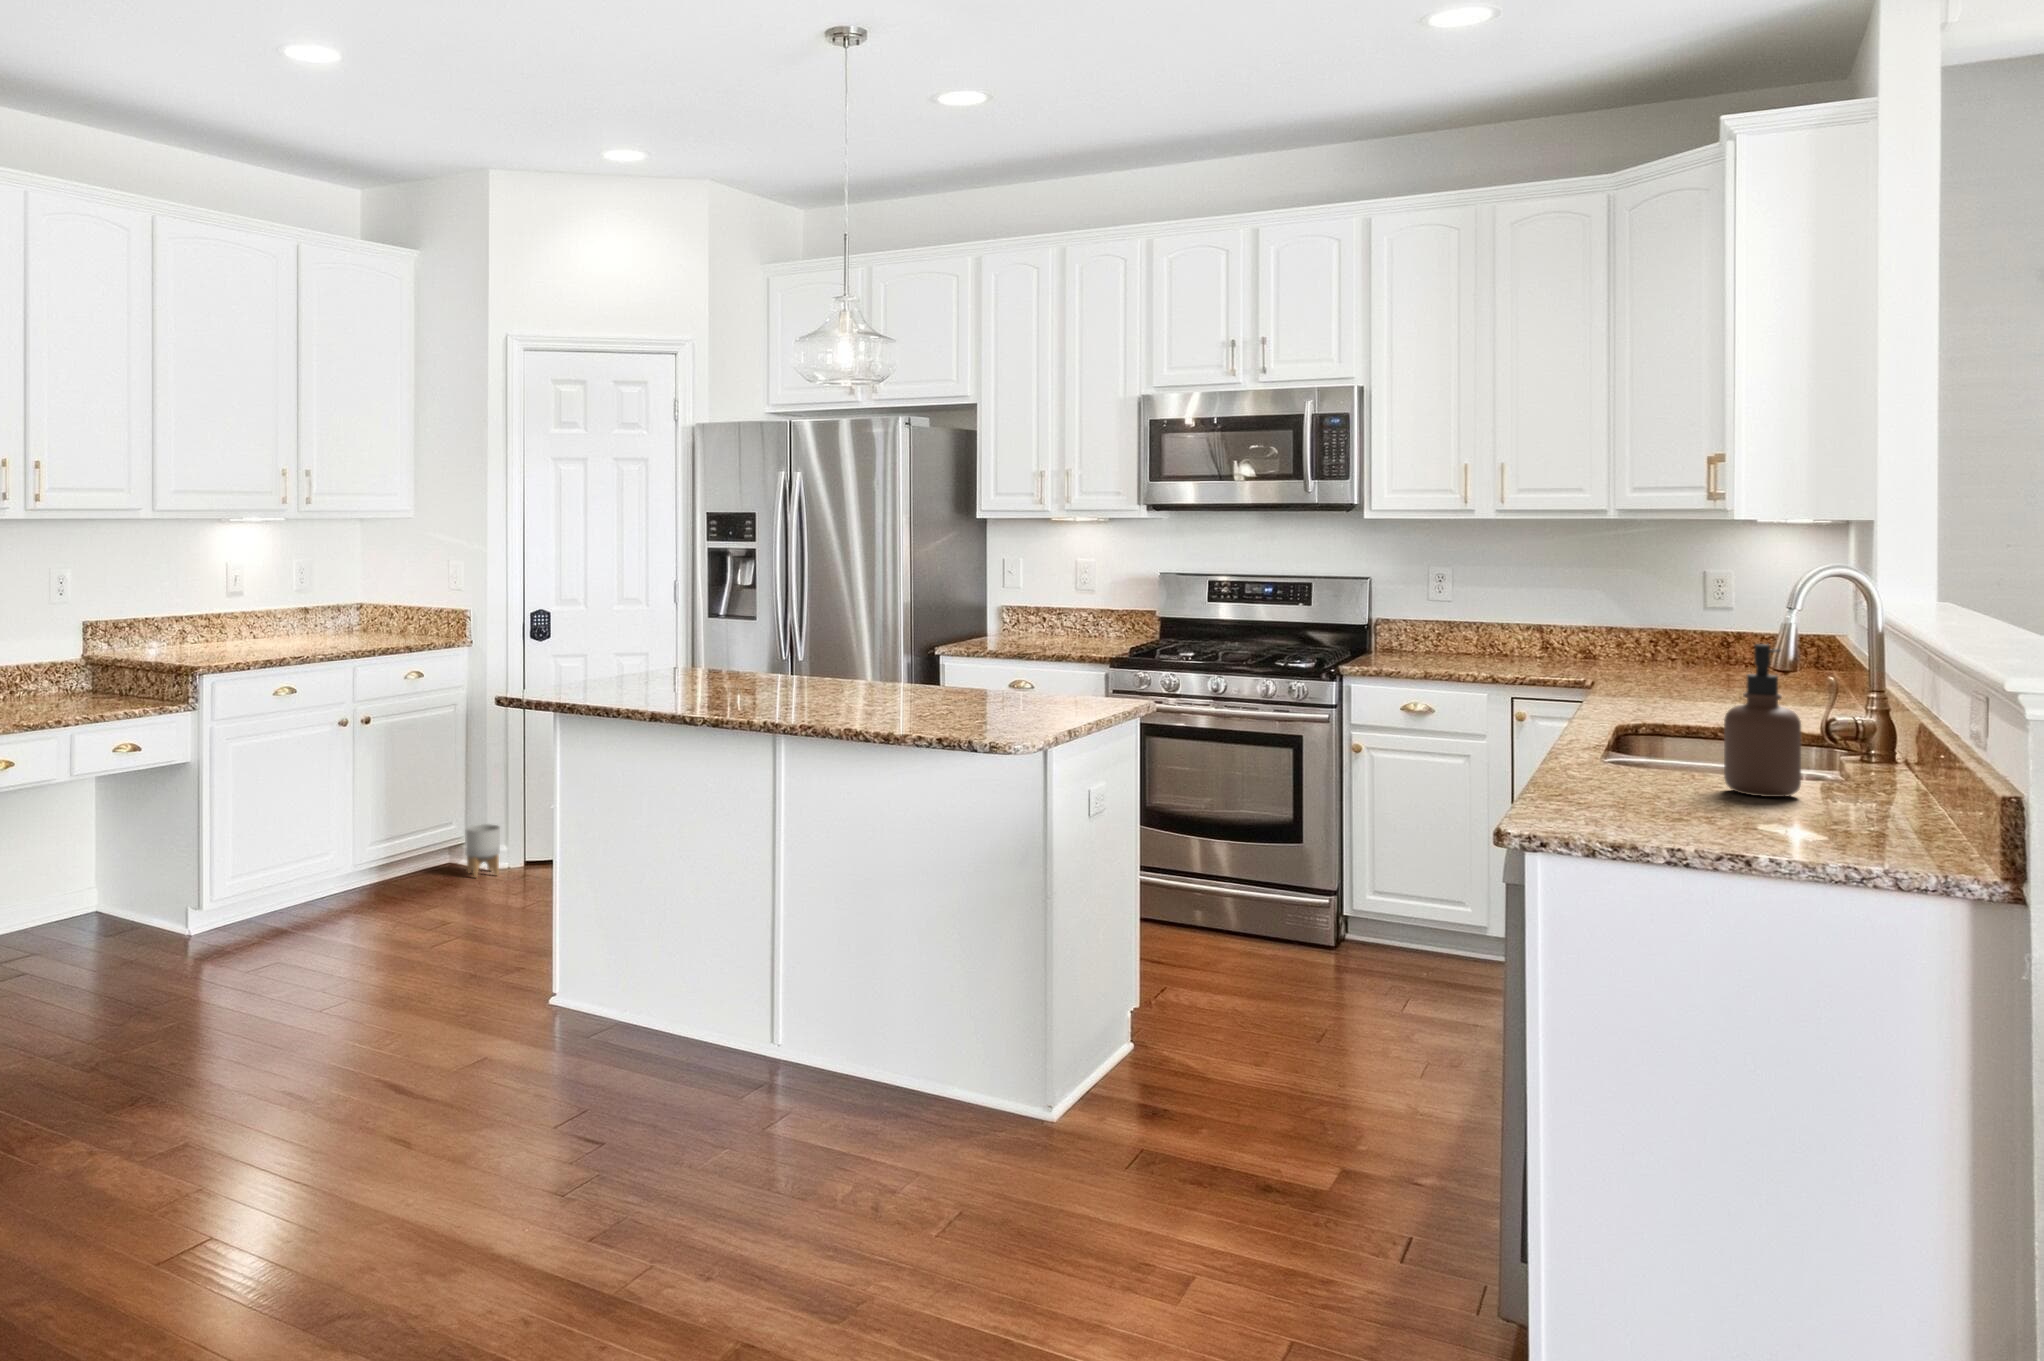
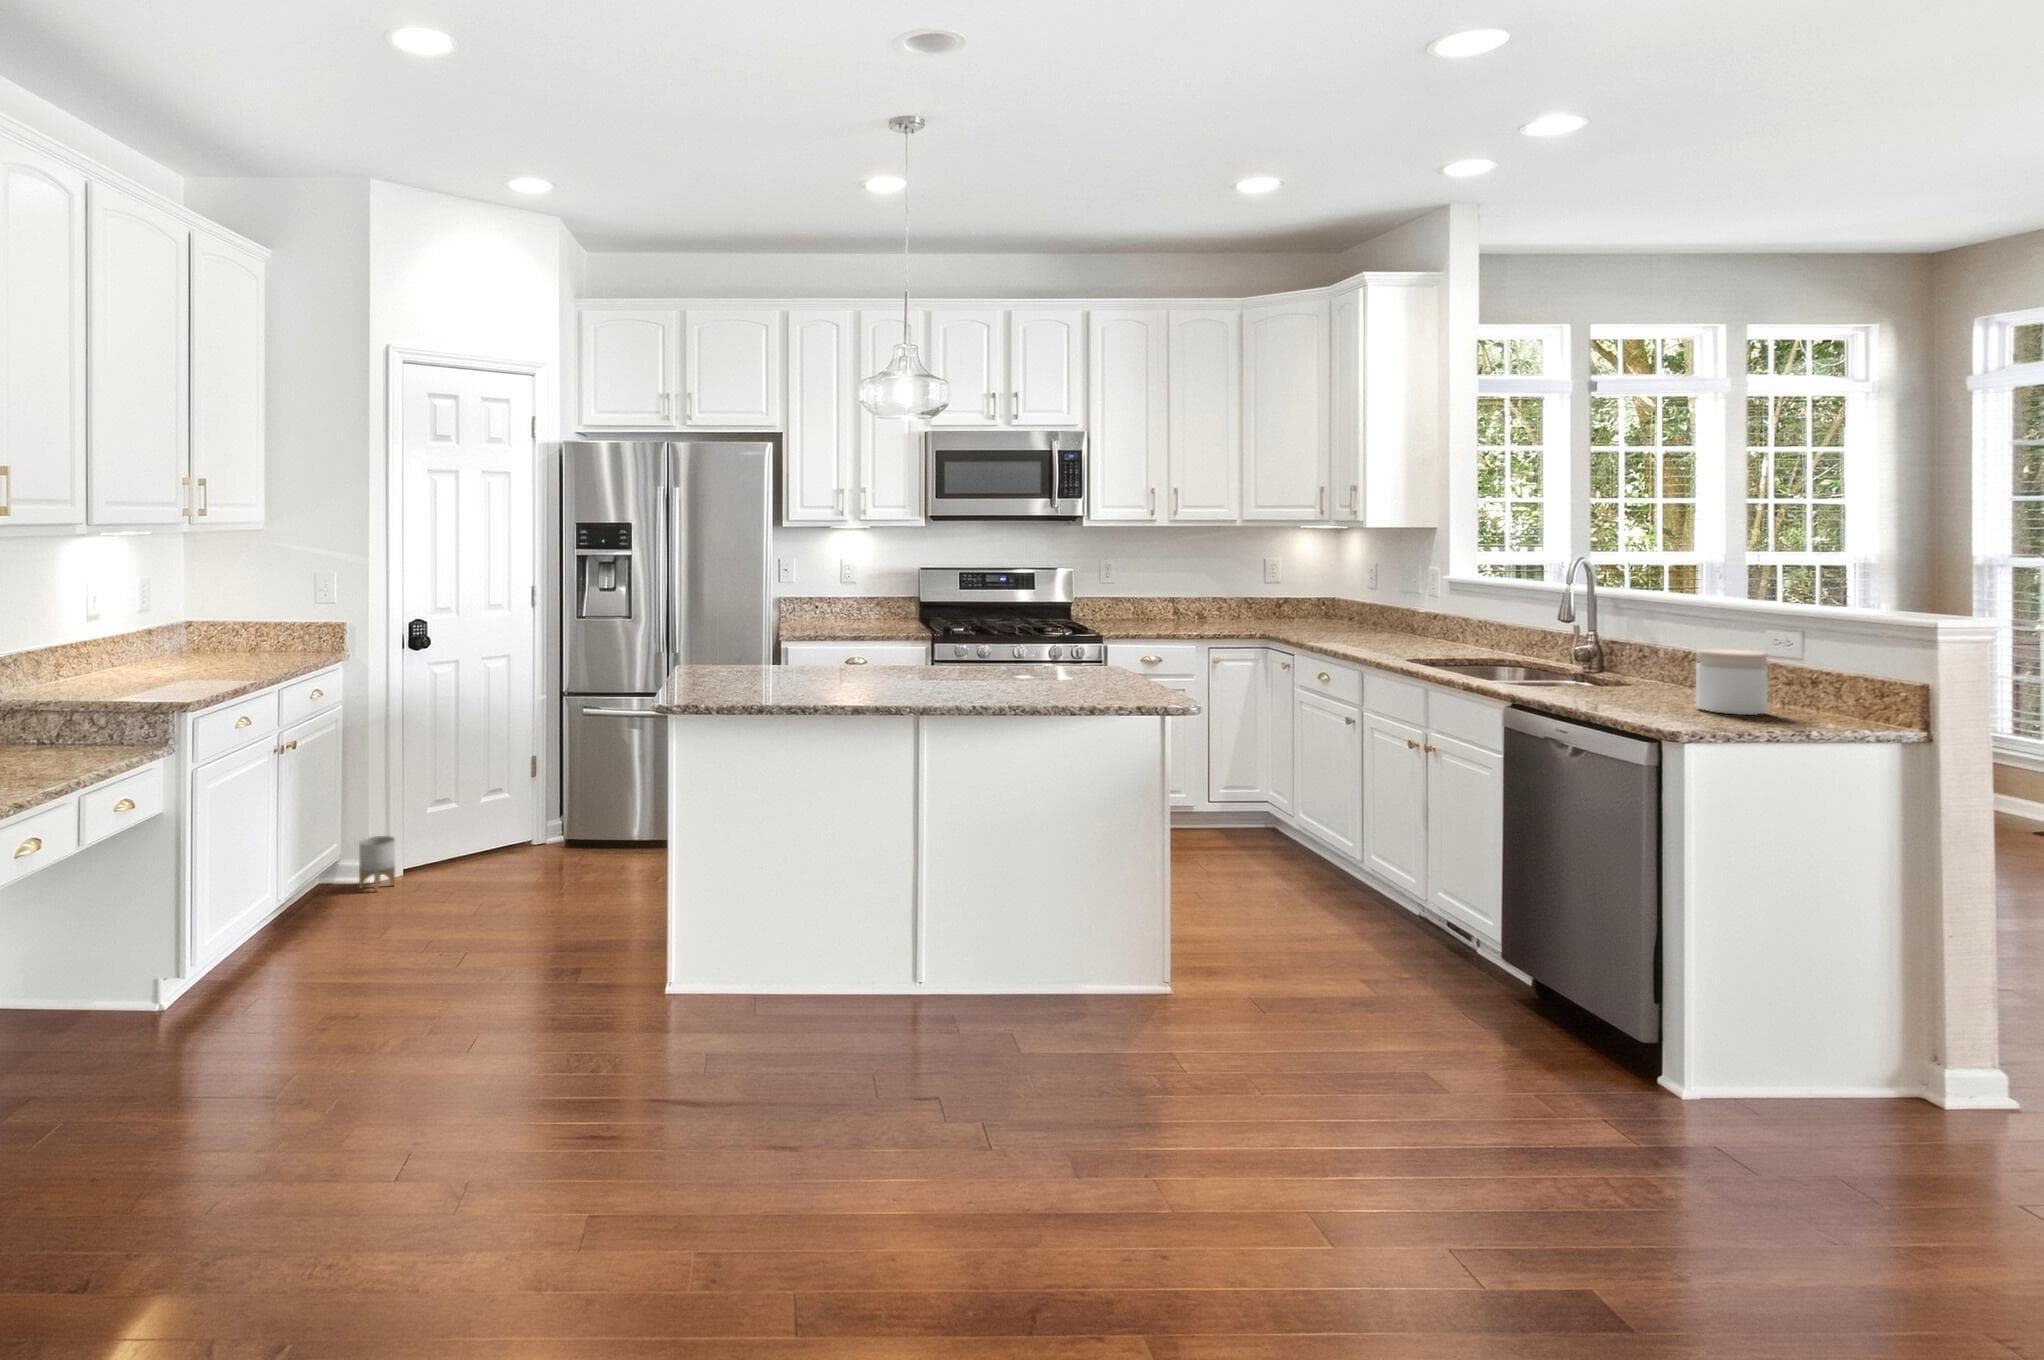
soap dispenser: present [1724,644,1801,797] -> none [1658,605,1706,695]
jar: none [1602,711,1710,822] -> present [1696,649,1768,715]

